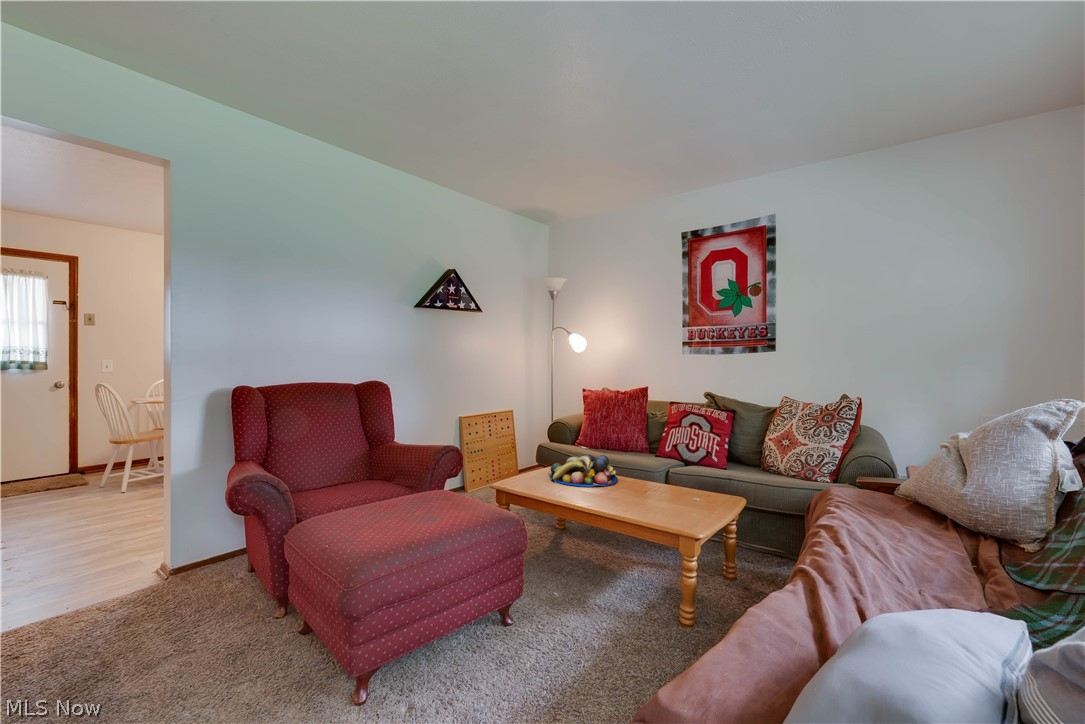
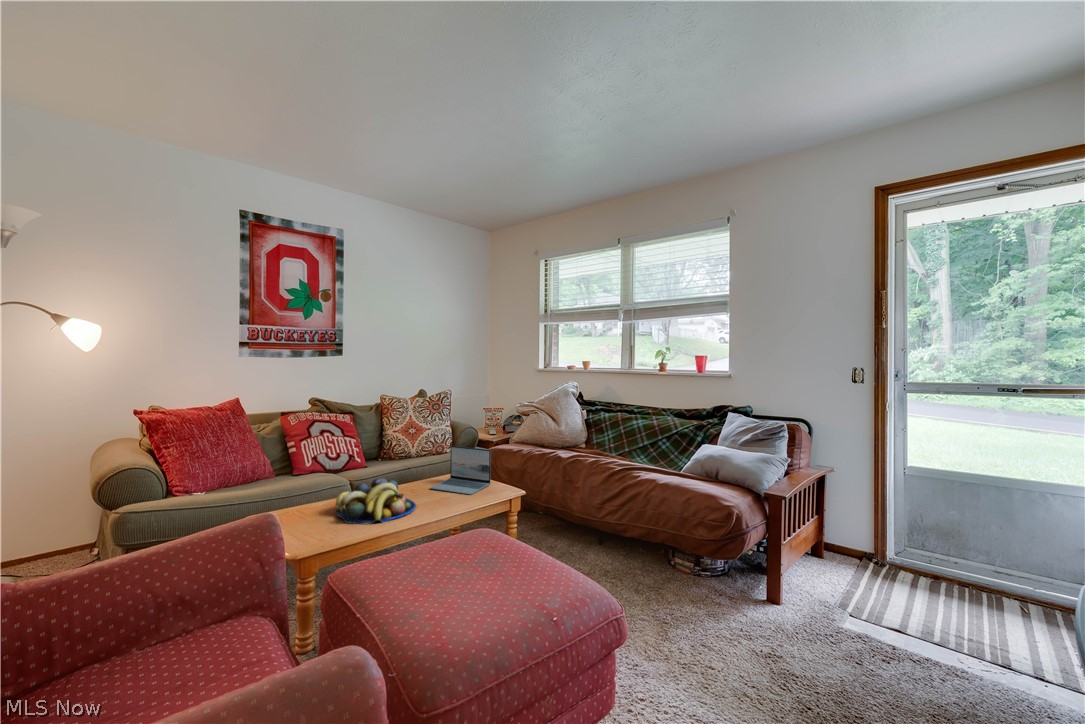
laptop: none [653,450,701,505] -> present [430,446,491,495]

